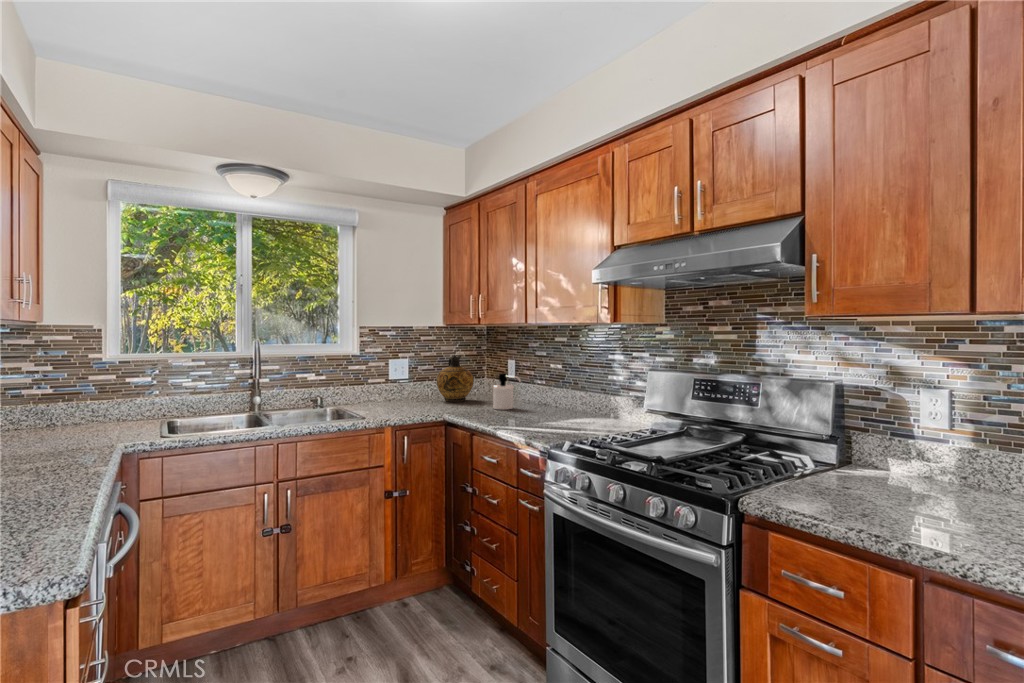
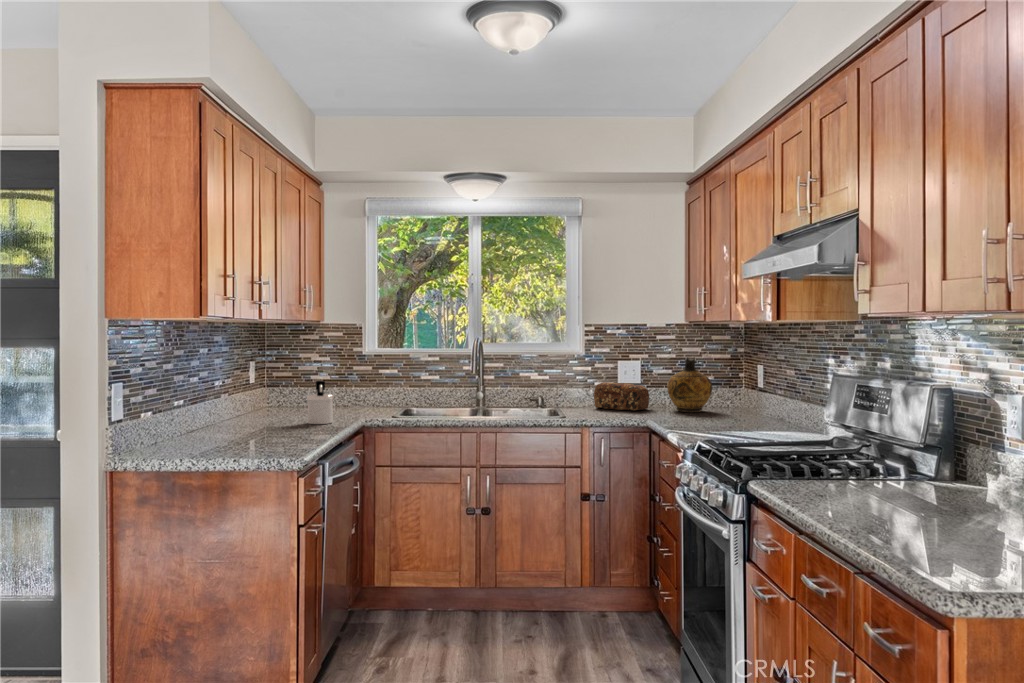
soap dispenser: present [492,373,521,410] -> present [307,381,334,424]
bread loaf: none [371,380,420,404] -> present [594,382,649,411]

